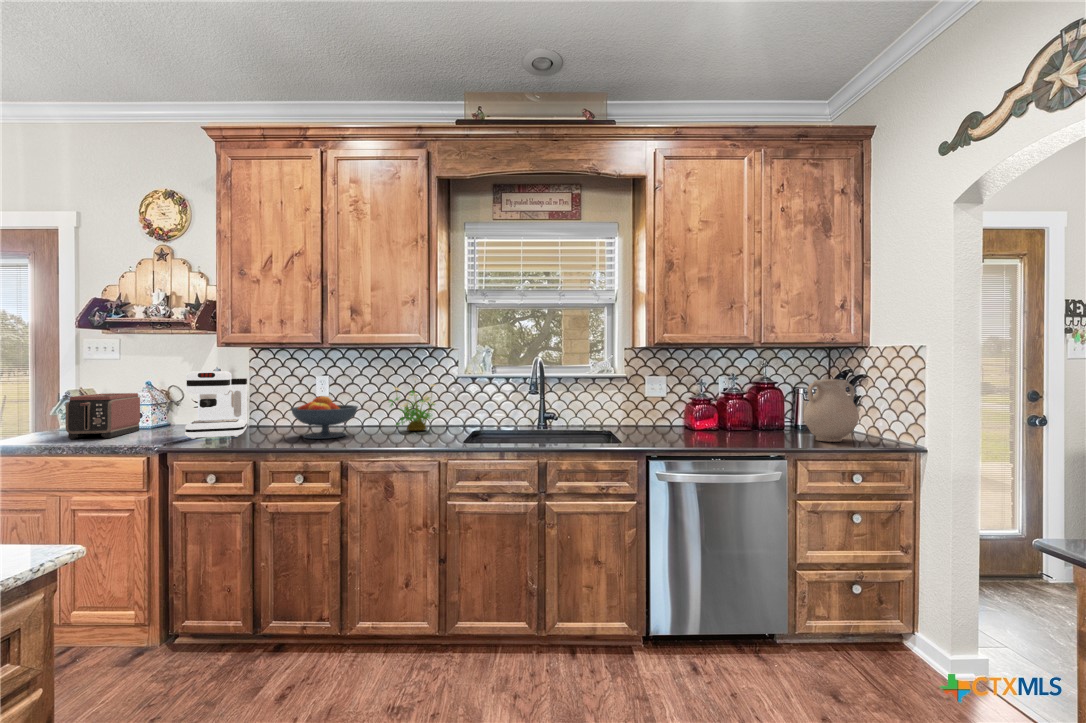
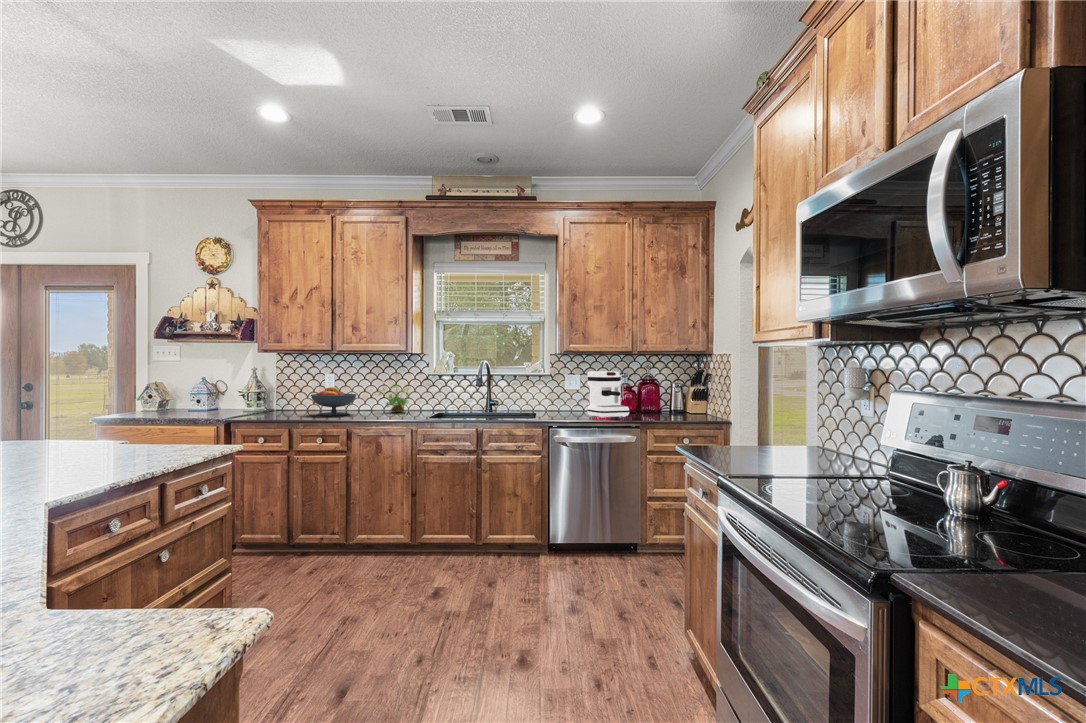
coffee maker: present [185,371,247,439] -> present [587,371,629,418]
vase: present [804,379,859,442] -> none [662,376,697,418]
toaster: present [66,393,140,439] -> none [158,385,201,415]

